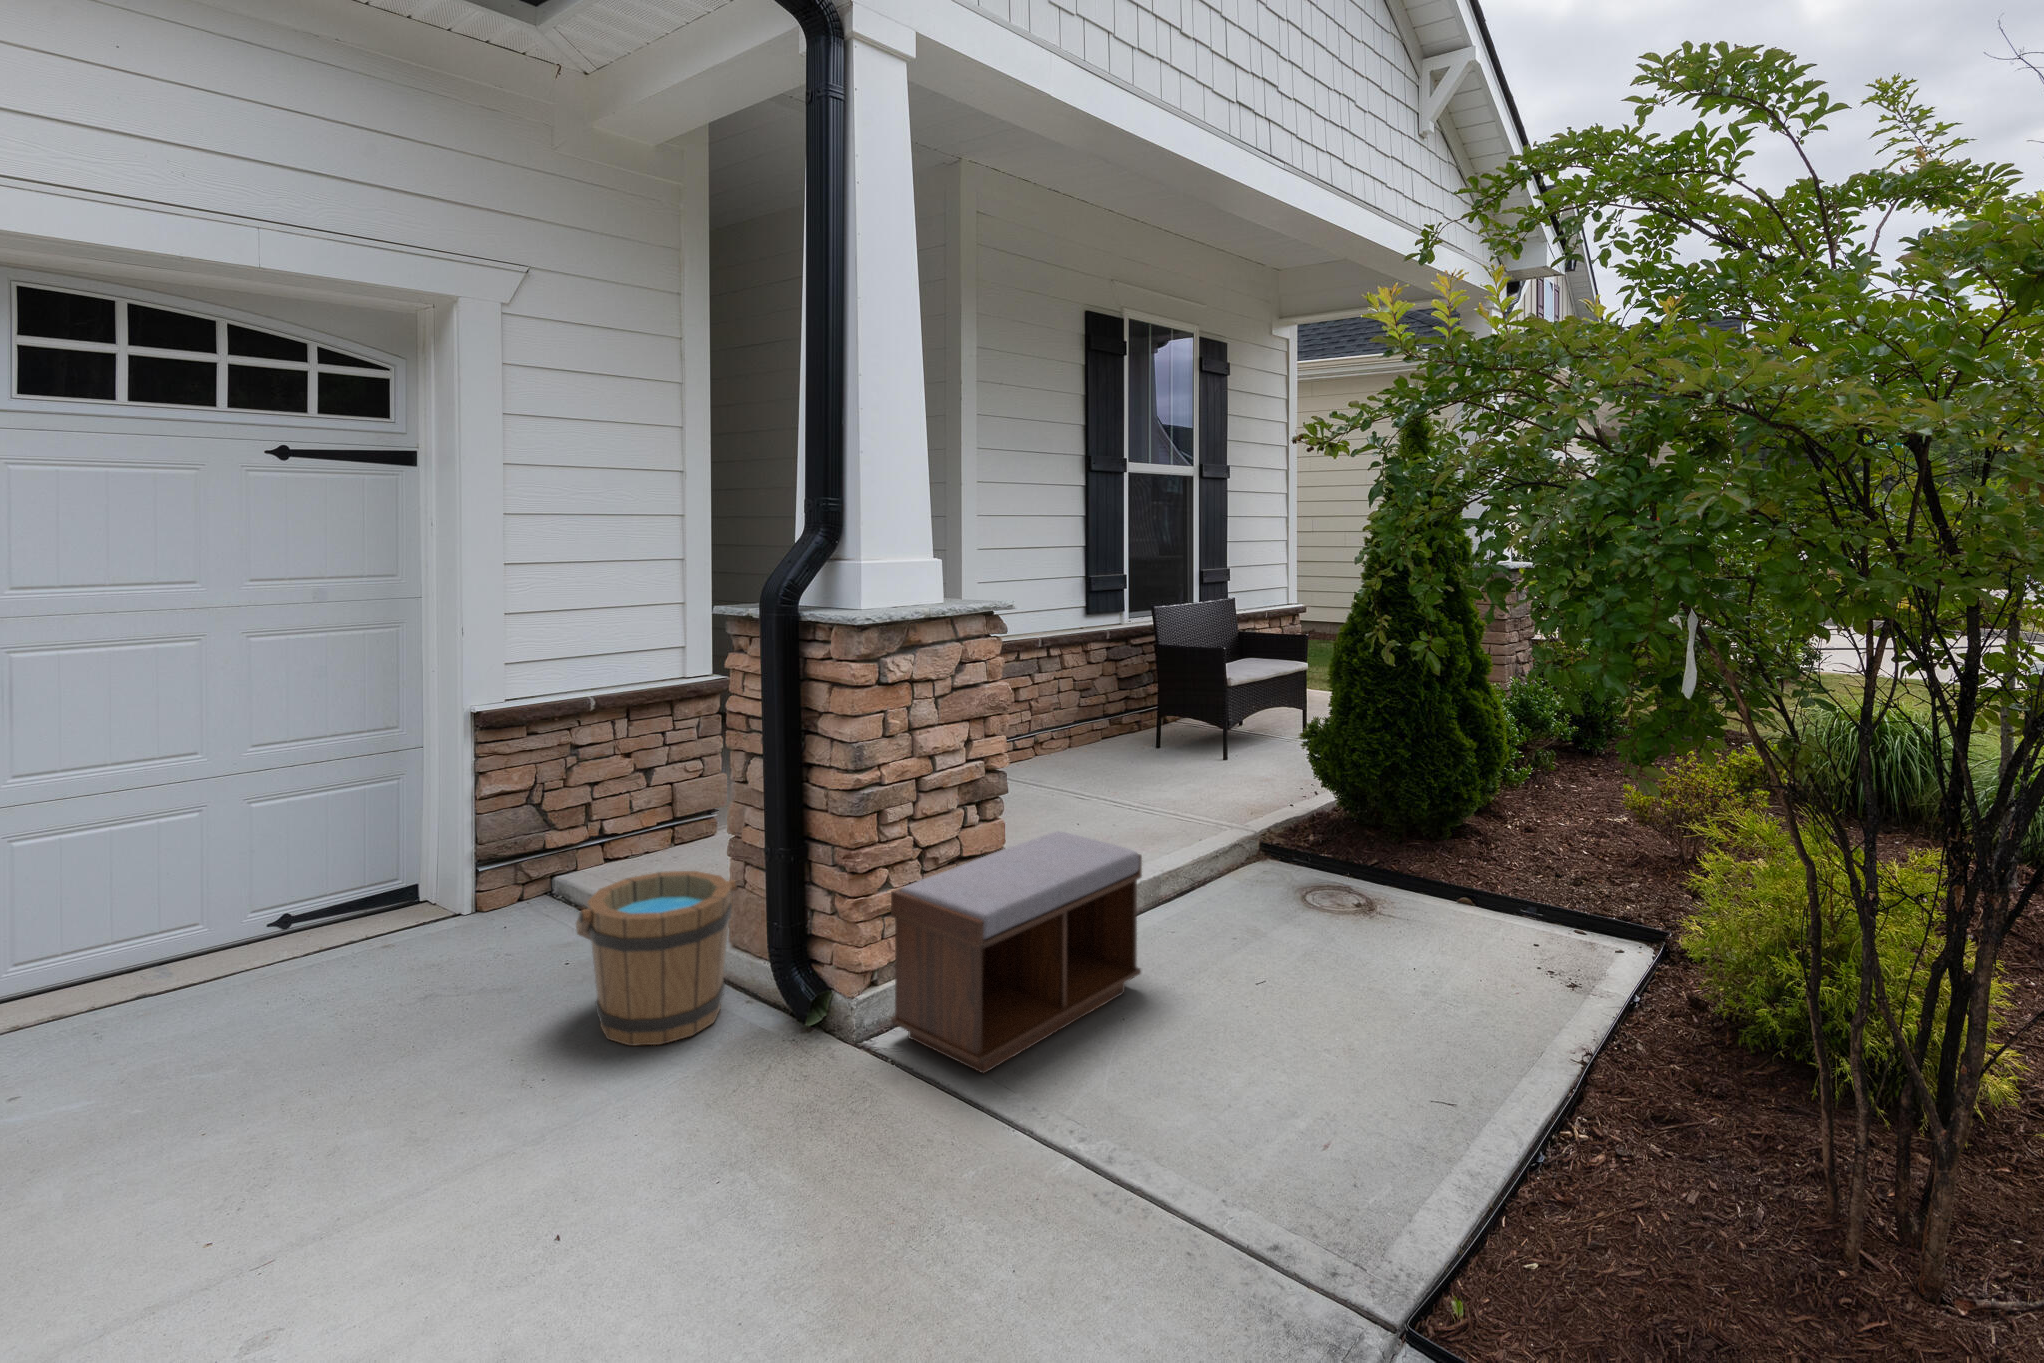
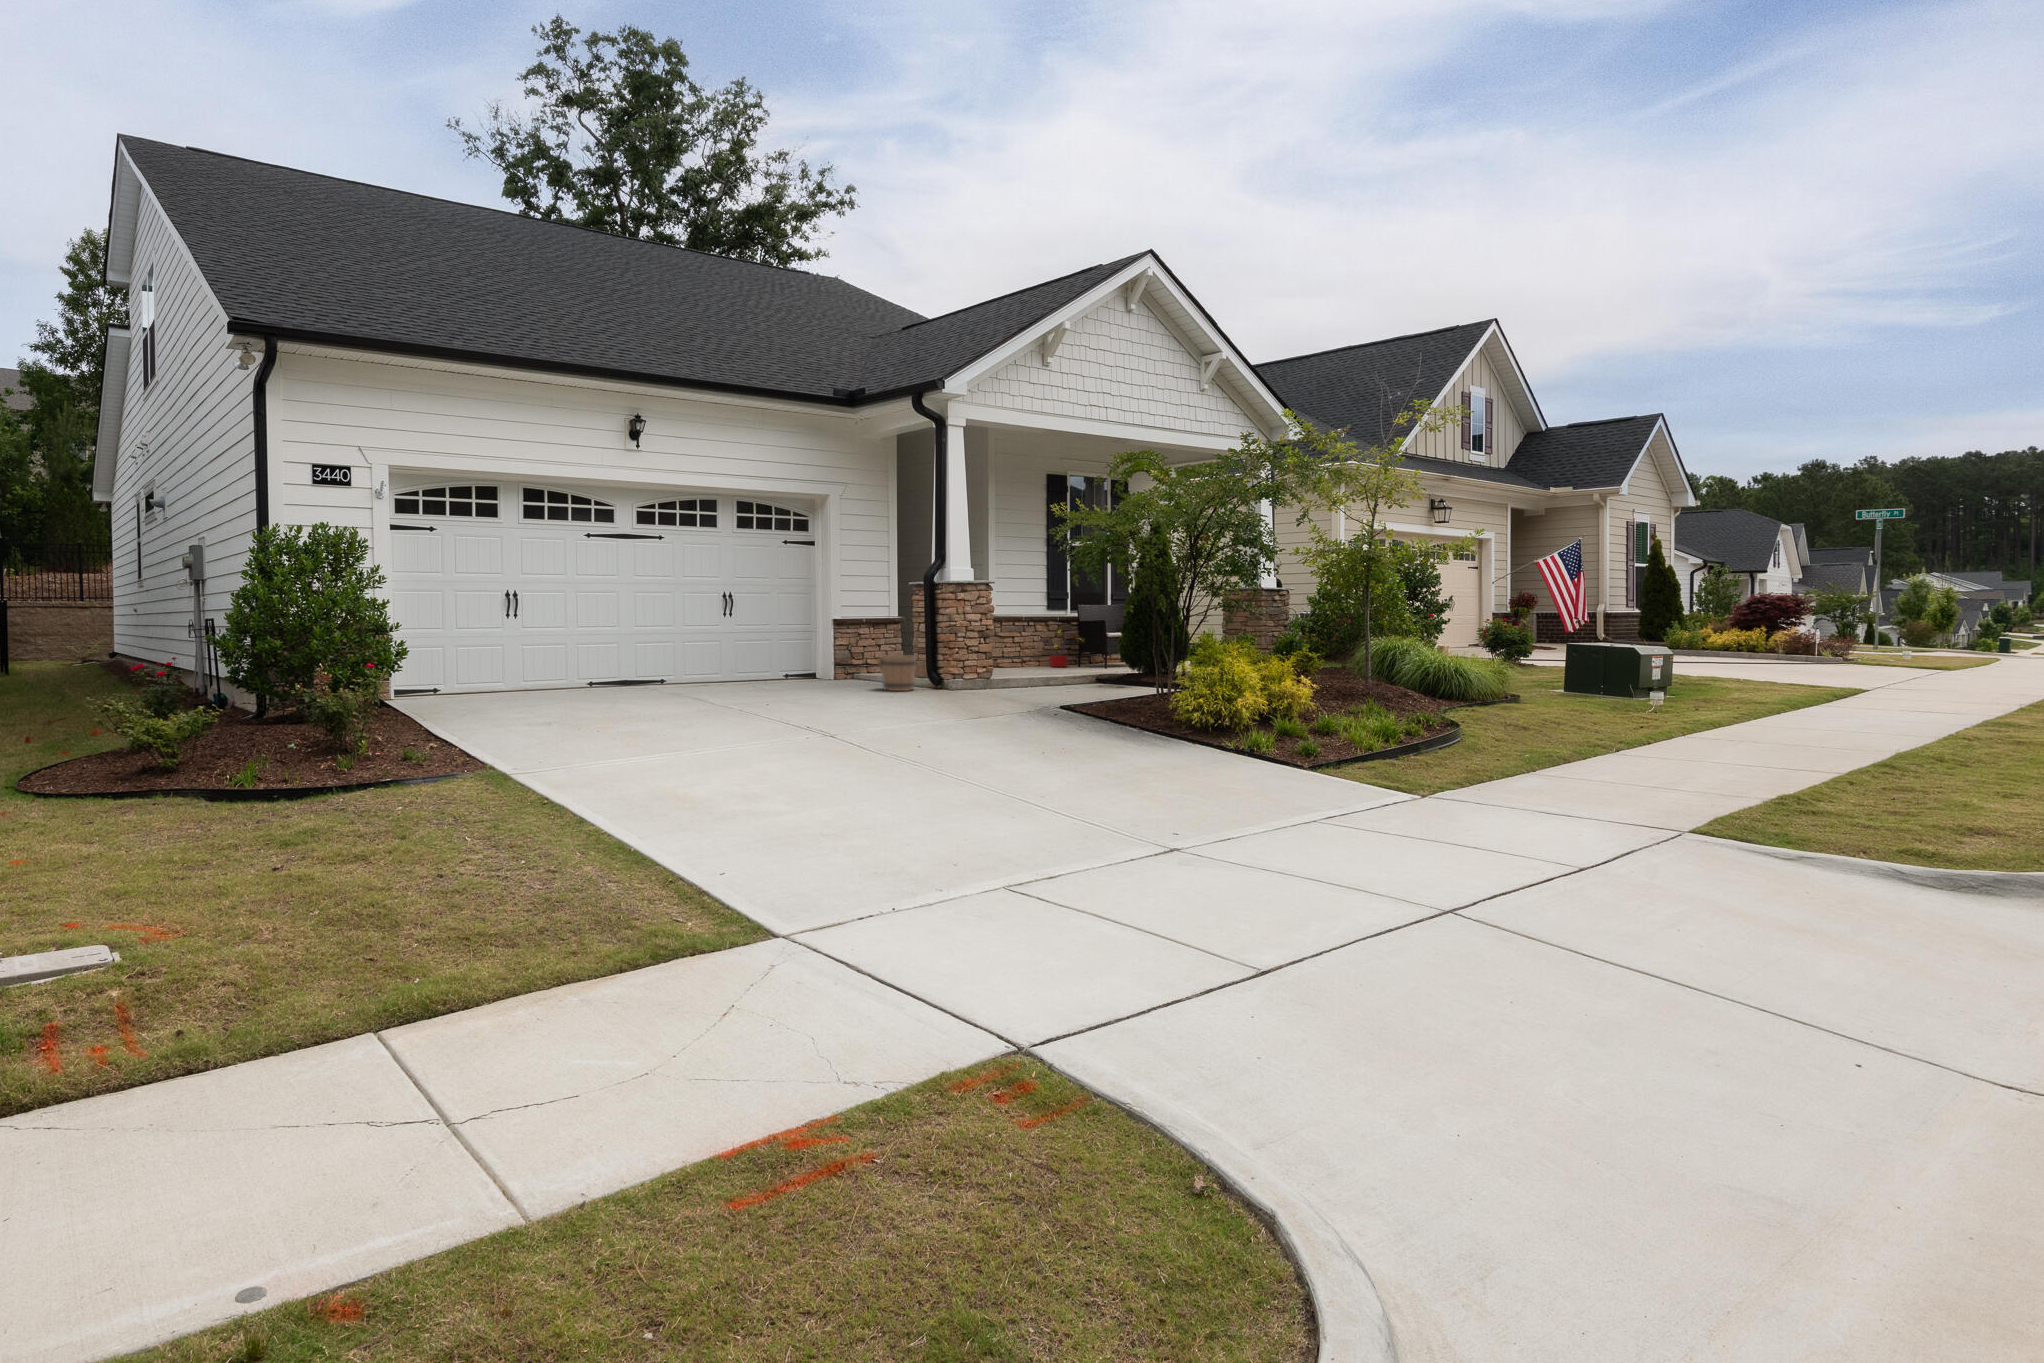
decorative plant: none [1054,647,1170,756] -> present [1040,628,1074,667]
bench: present [891,831,1142,1073] -> none [959,650,1031,695]

